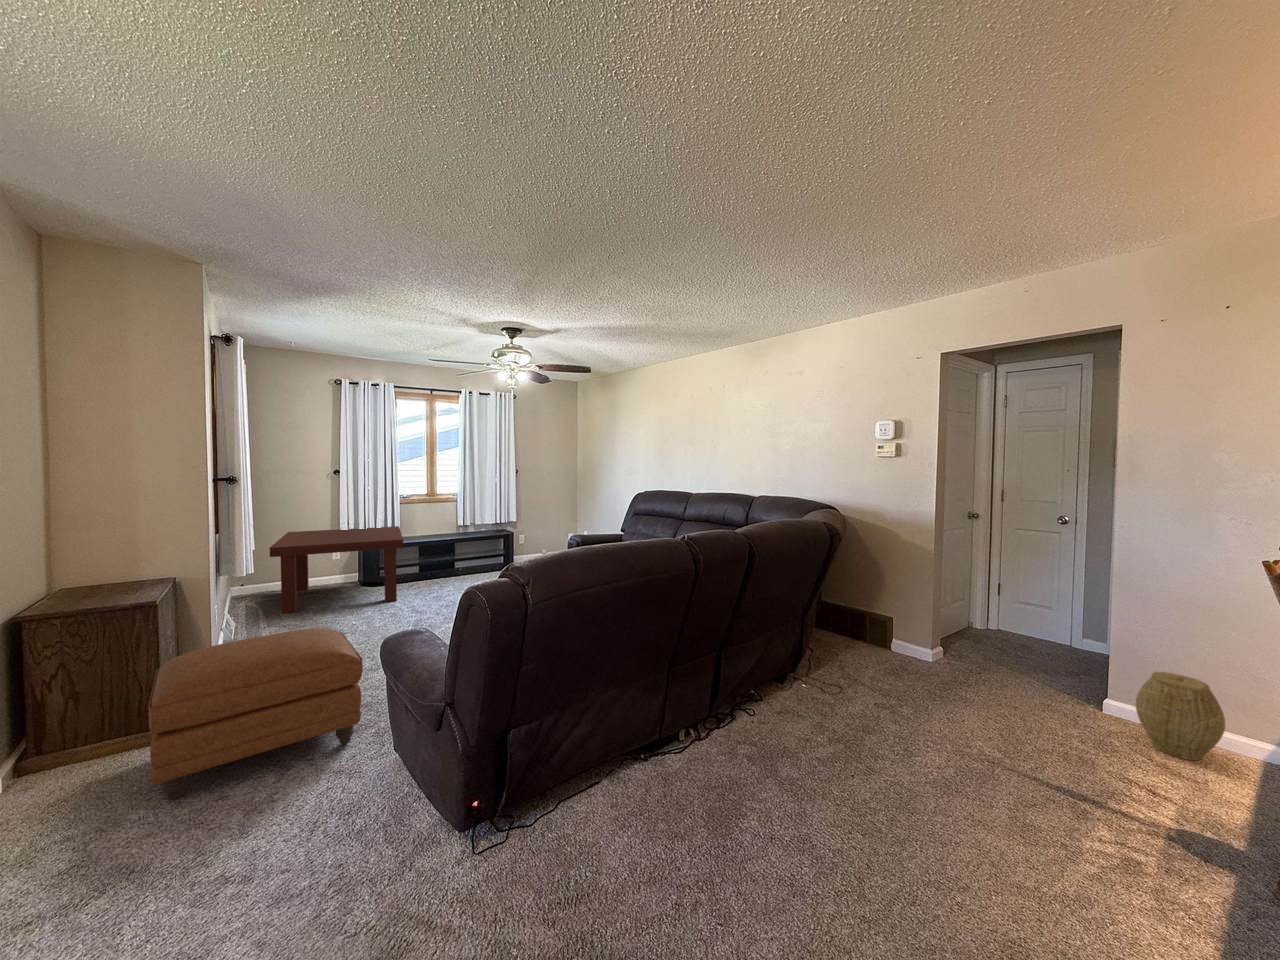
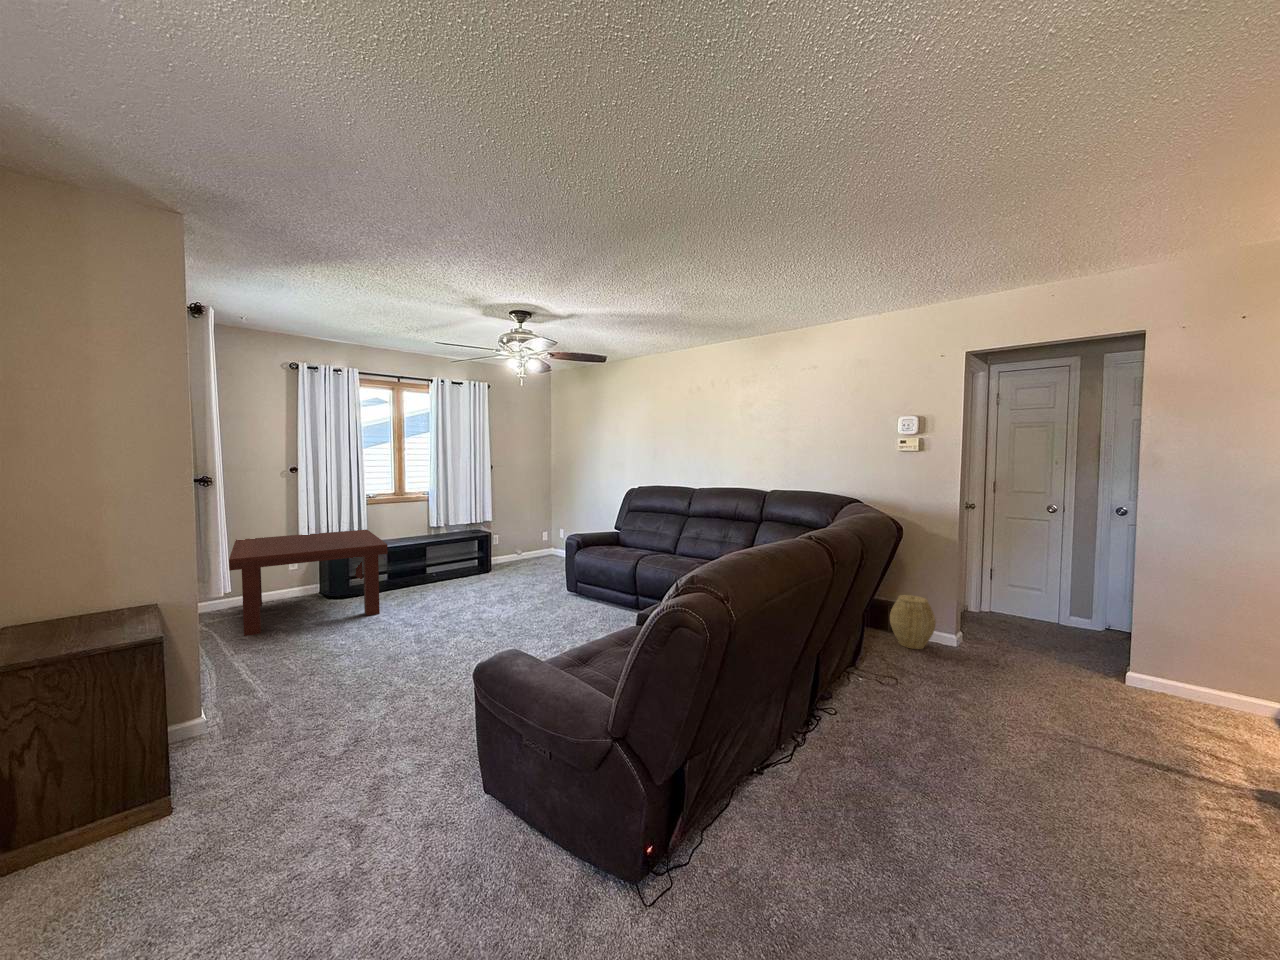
ottoman: present [148,628,363,799] -> none [168,655,436,893]
woven basket: present [1136,672,1225,760] -> present [890,595,936,649]

